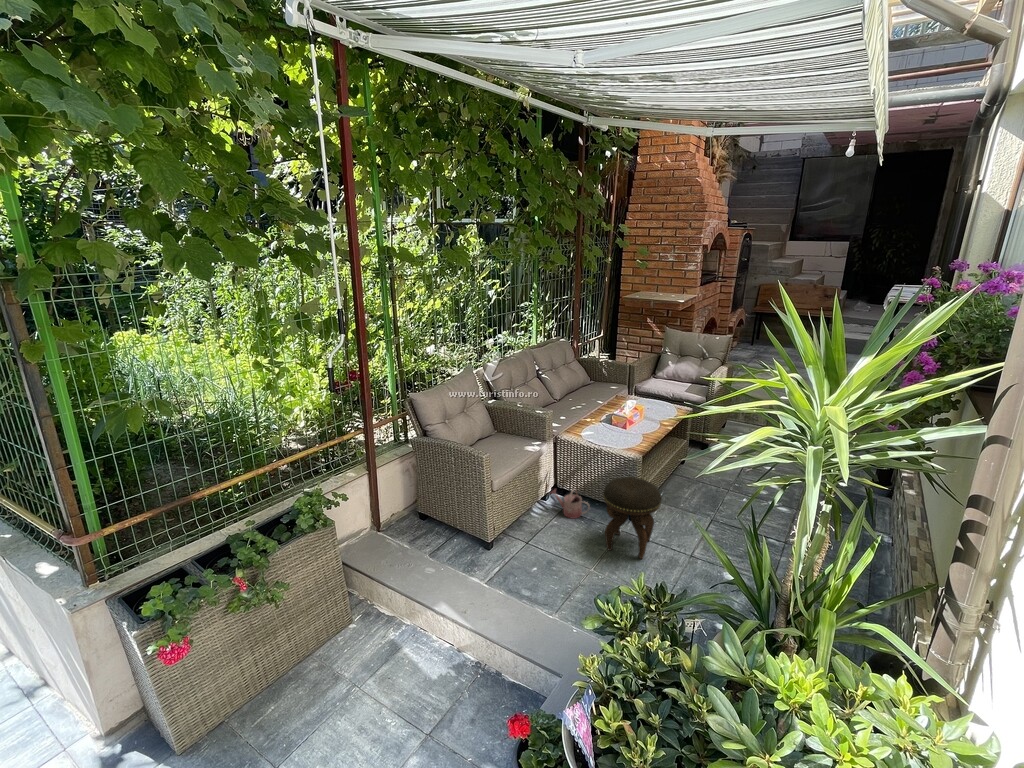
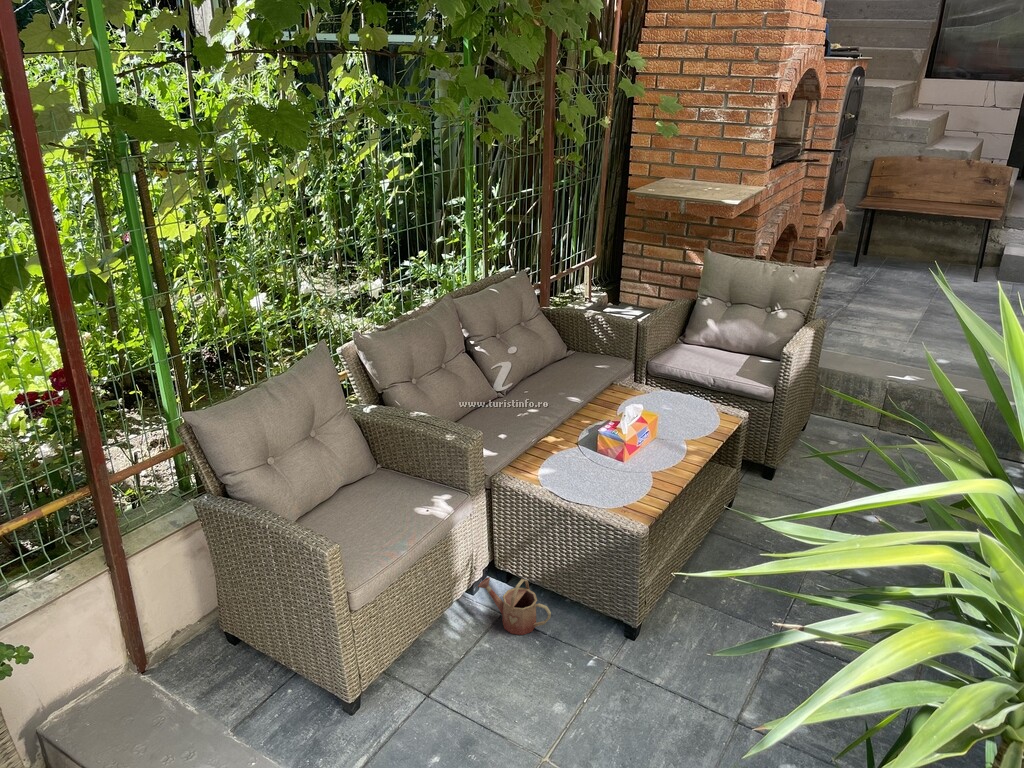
footstool: present [603,477,662,559] -> none [572,569,681,726]

